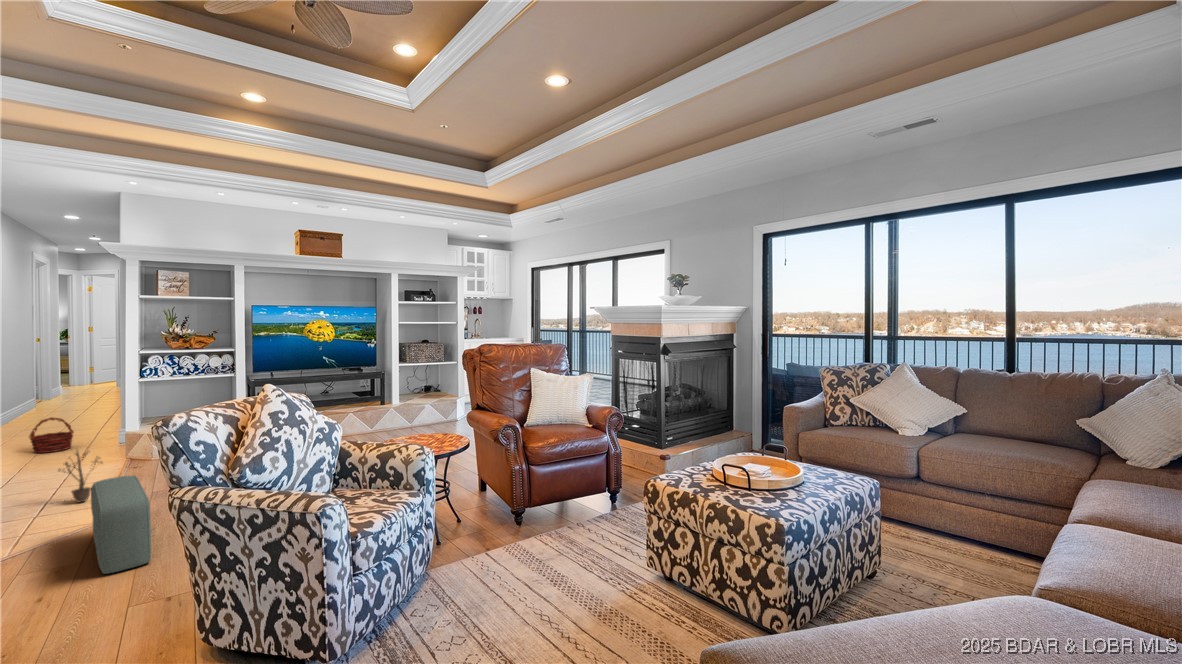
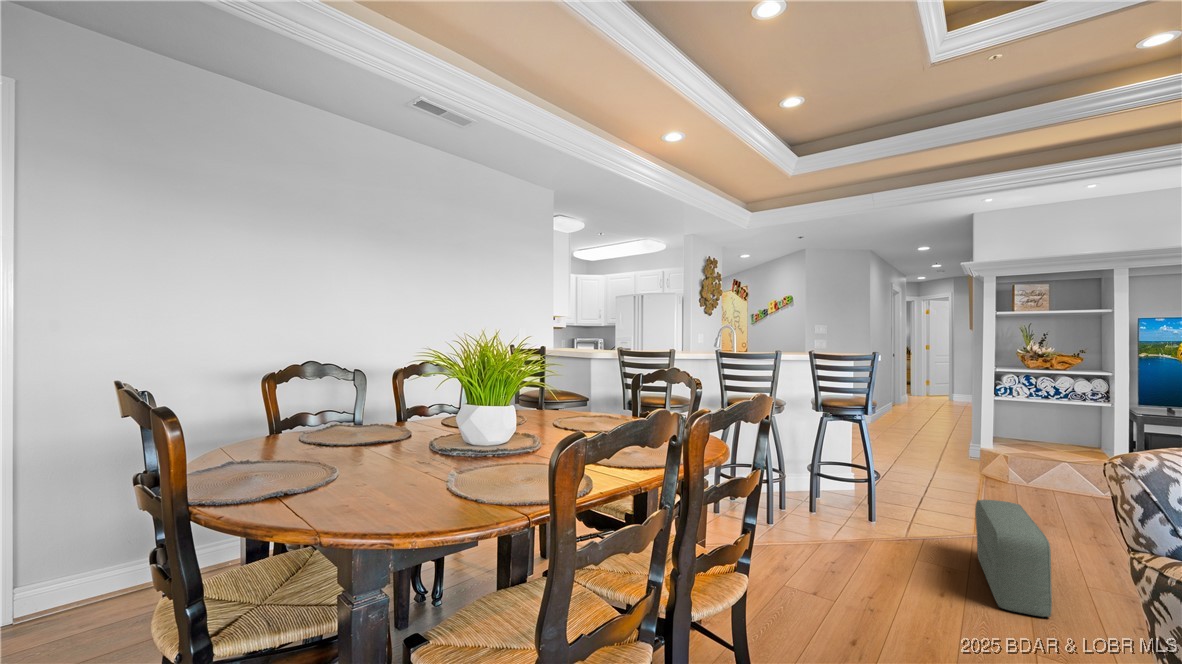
basket: present [29,417,74,453] -> none [900,424,933,456]
decorative plant: present [52,451,102,504] -> none [928,460,974,513]

